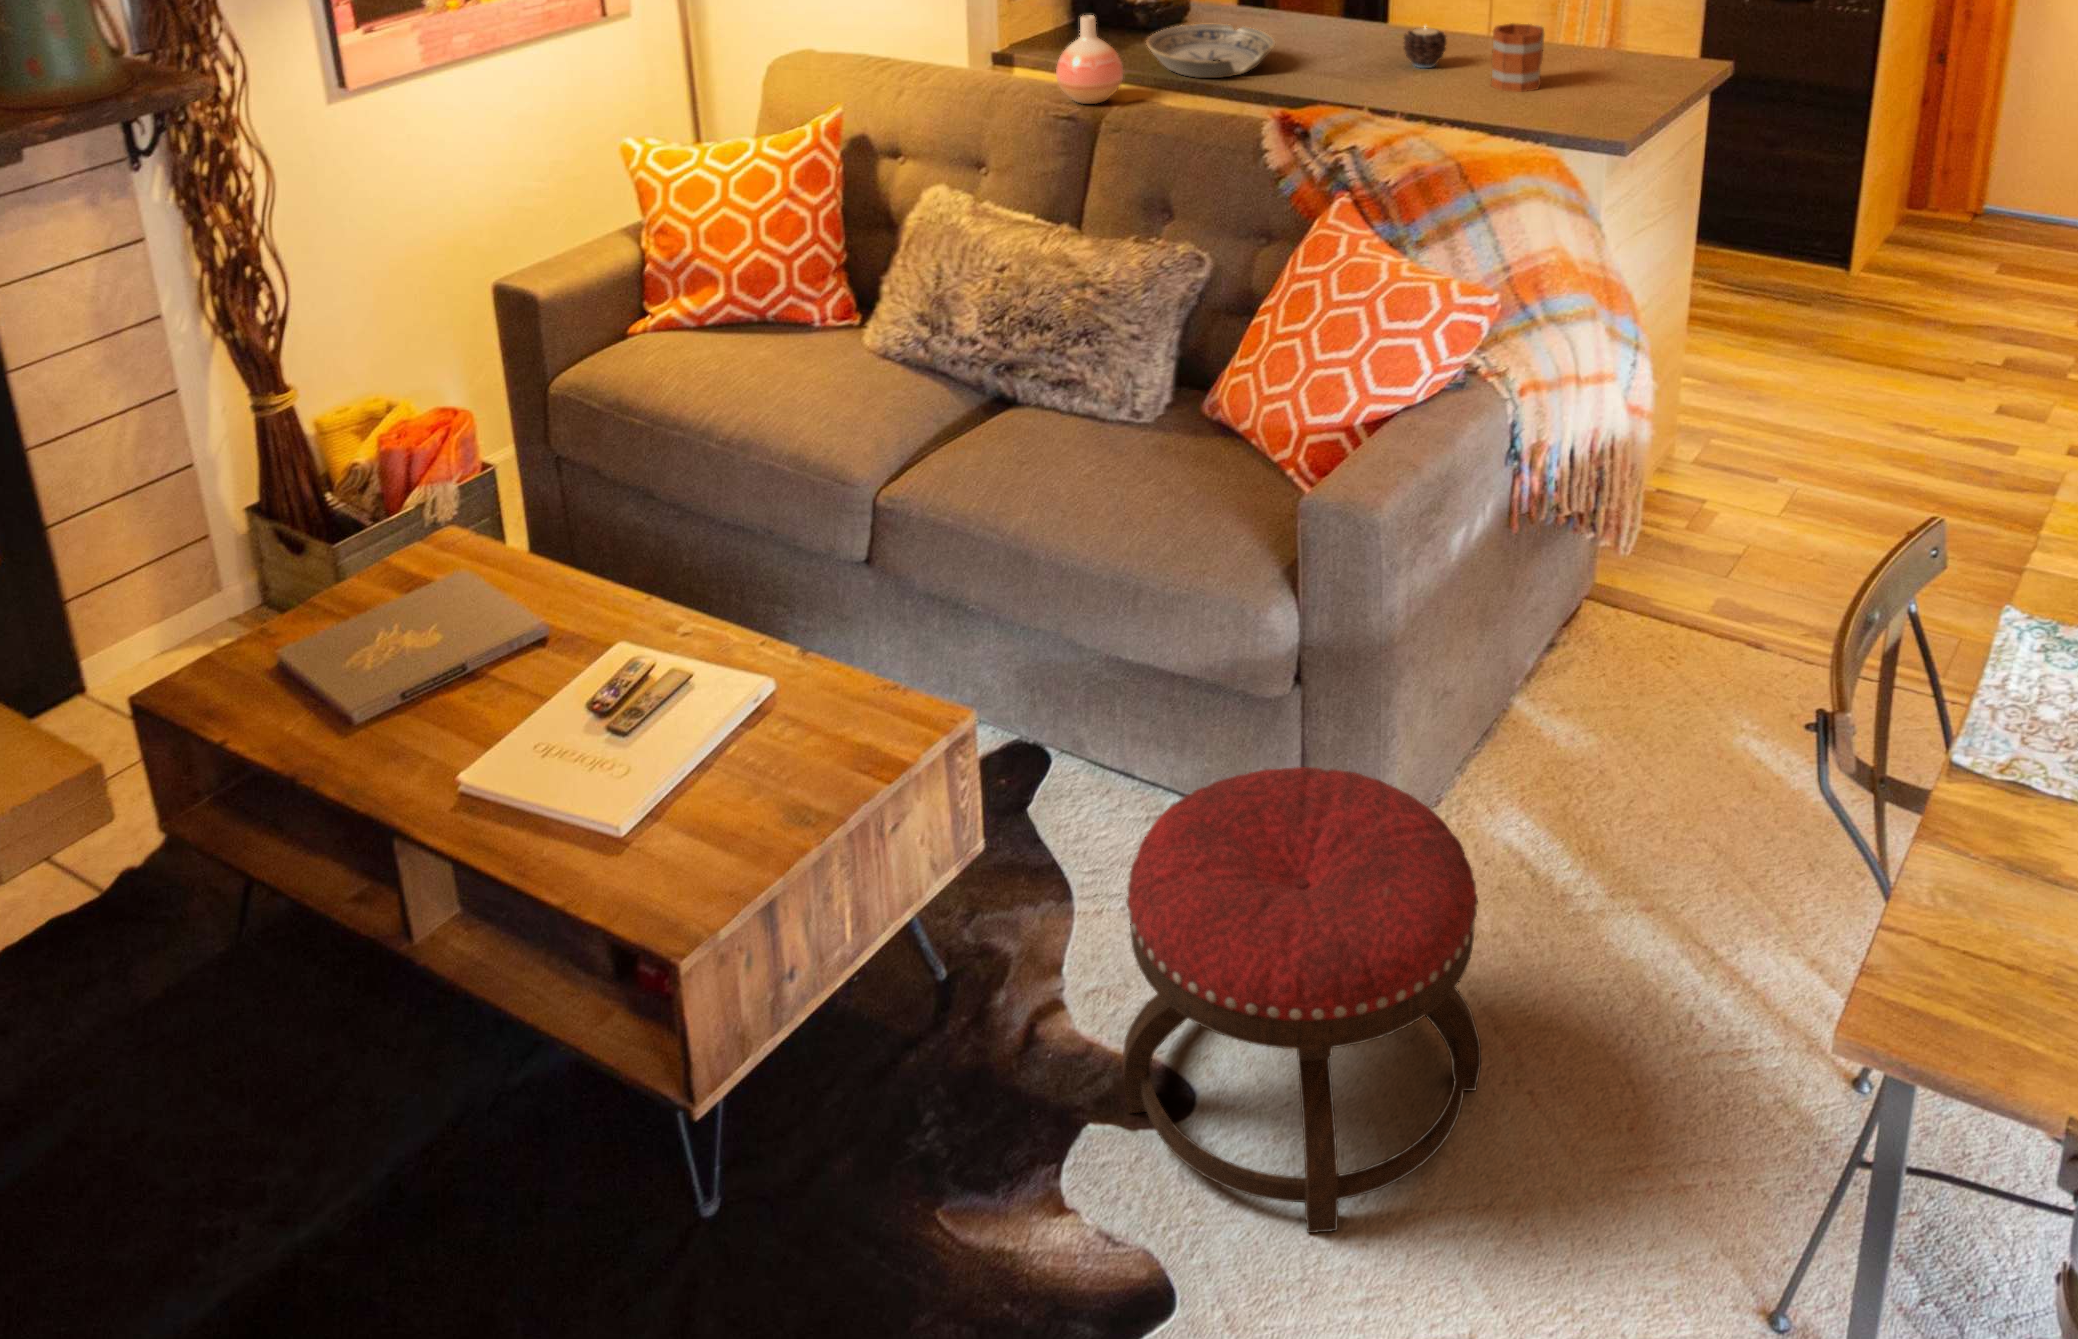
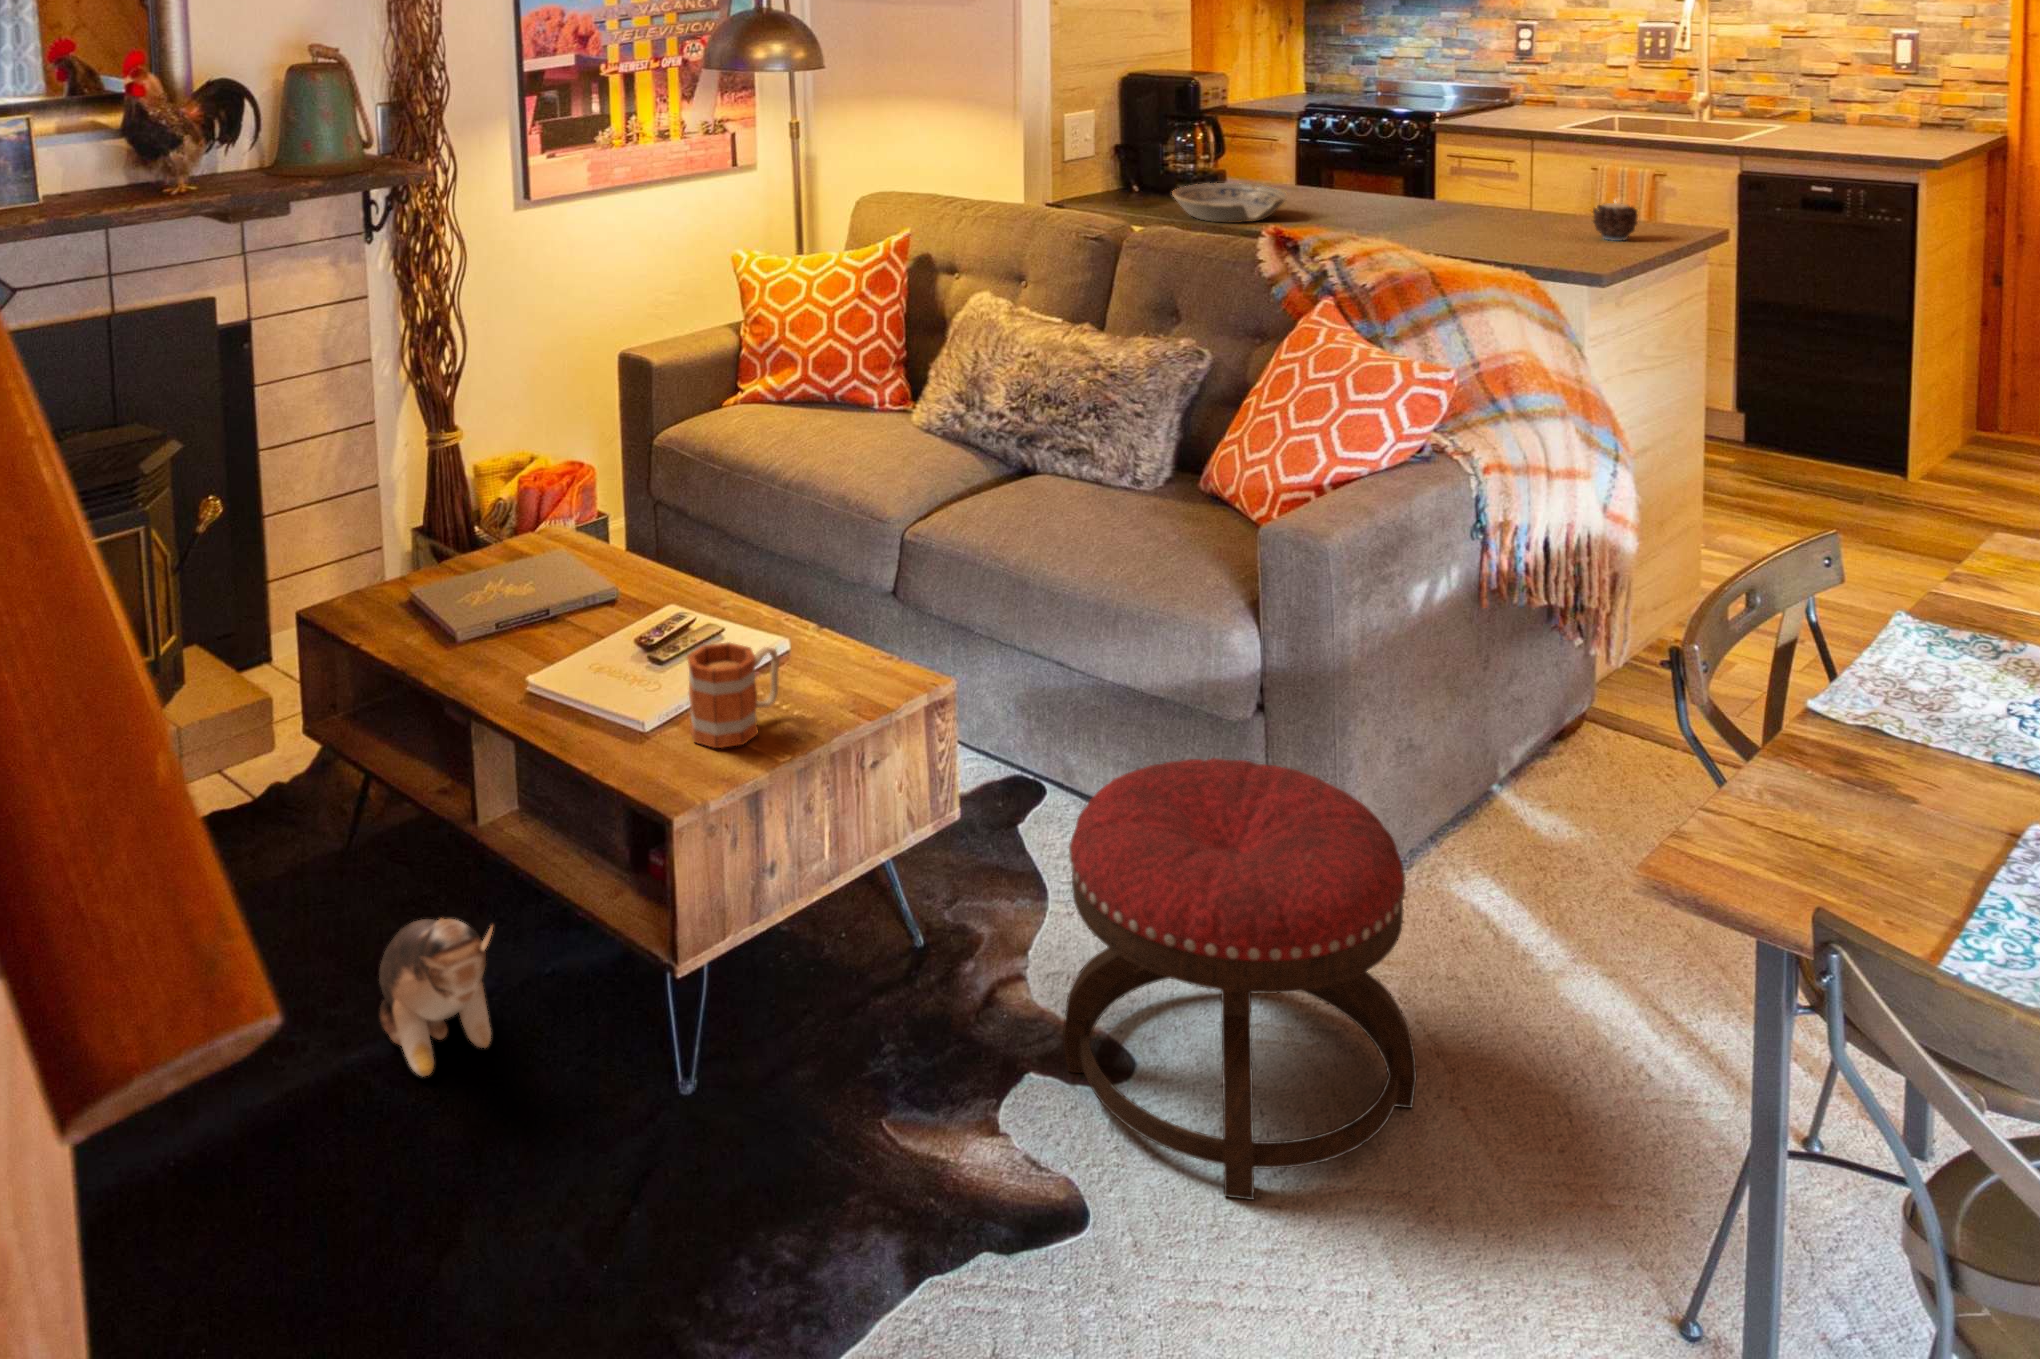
vase: present [1056,15,1123,104] -> none [1087,155,1145,232]
mug: present [1491,23,1544,92] -> present [687,643,779,748]
candle: present [1404,27,1446,68] -> present [1593,202,1638,241]
plush toy: none [309,1082,467,1266] -> present [379,918,493,1076]

